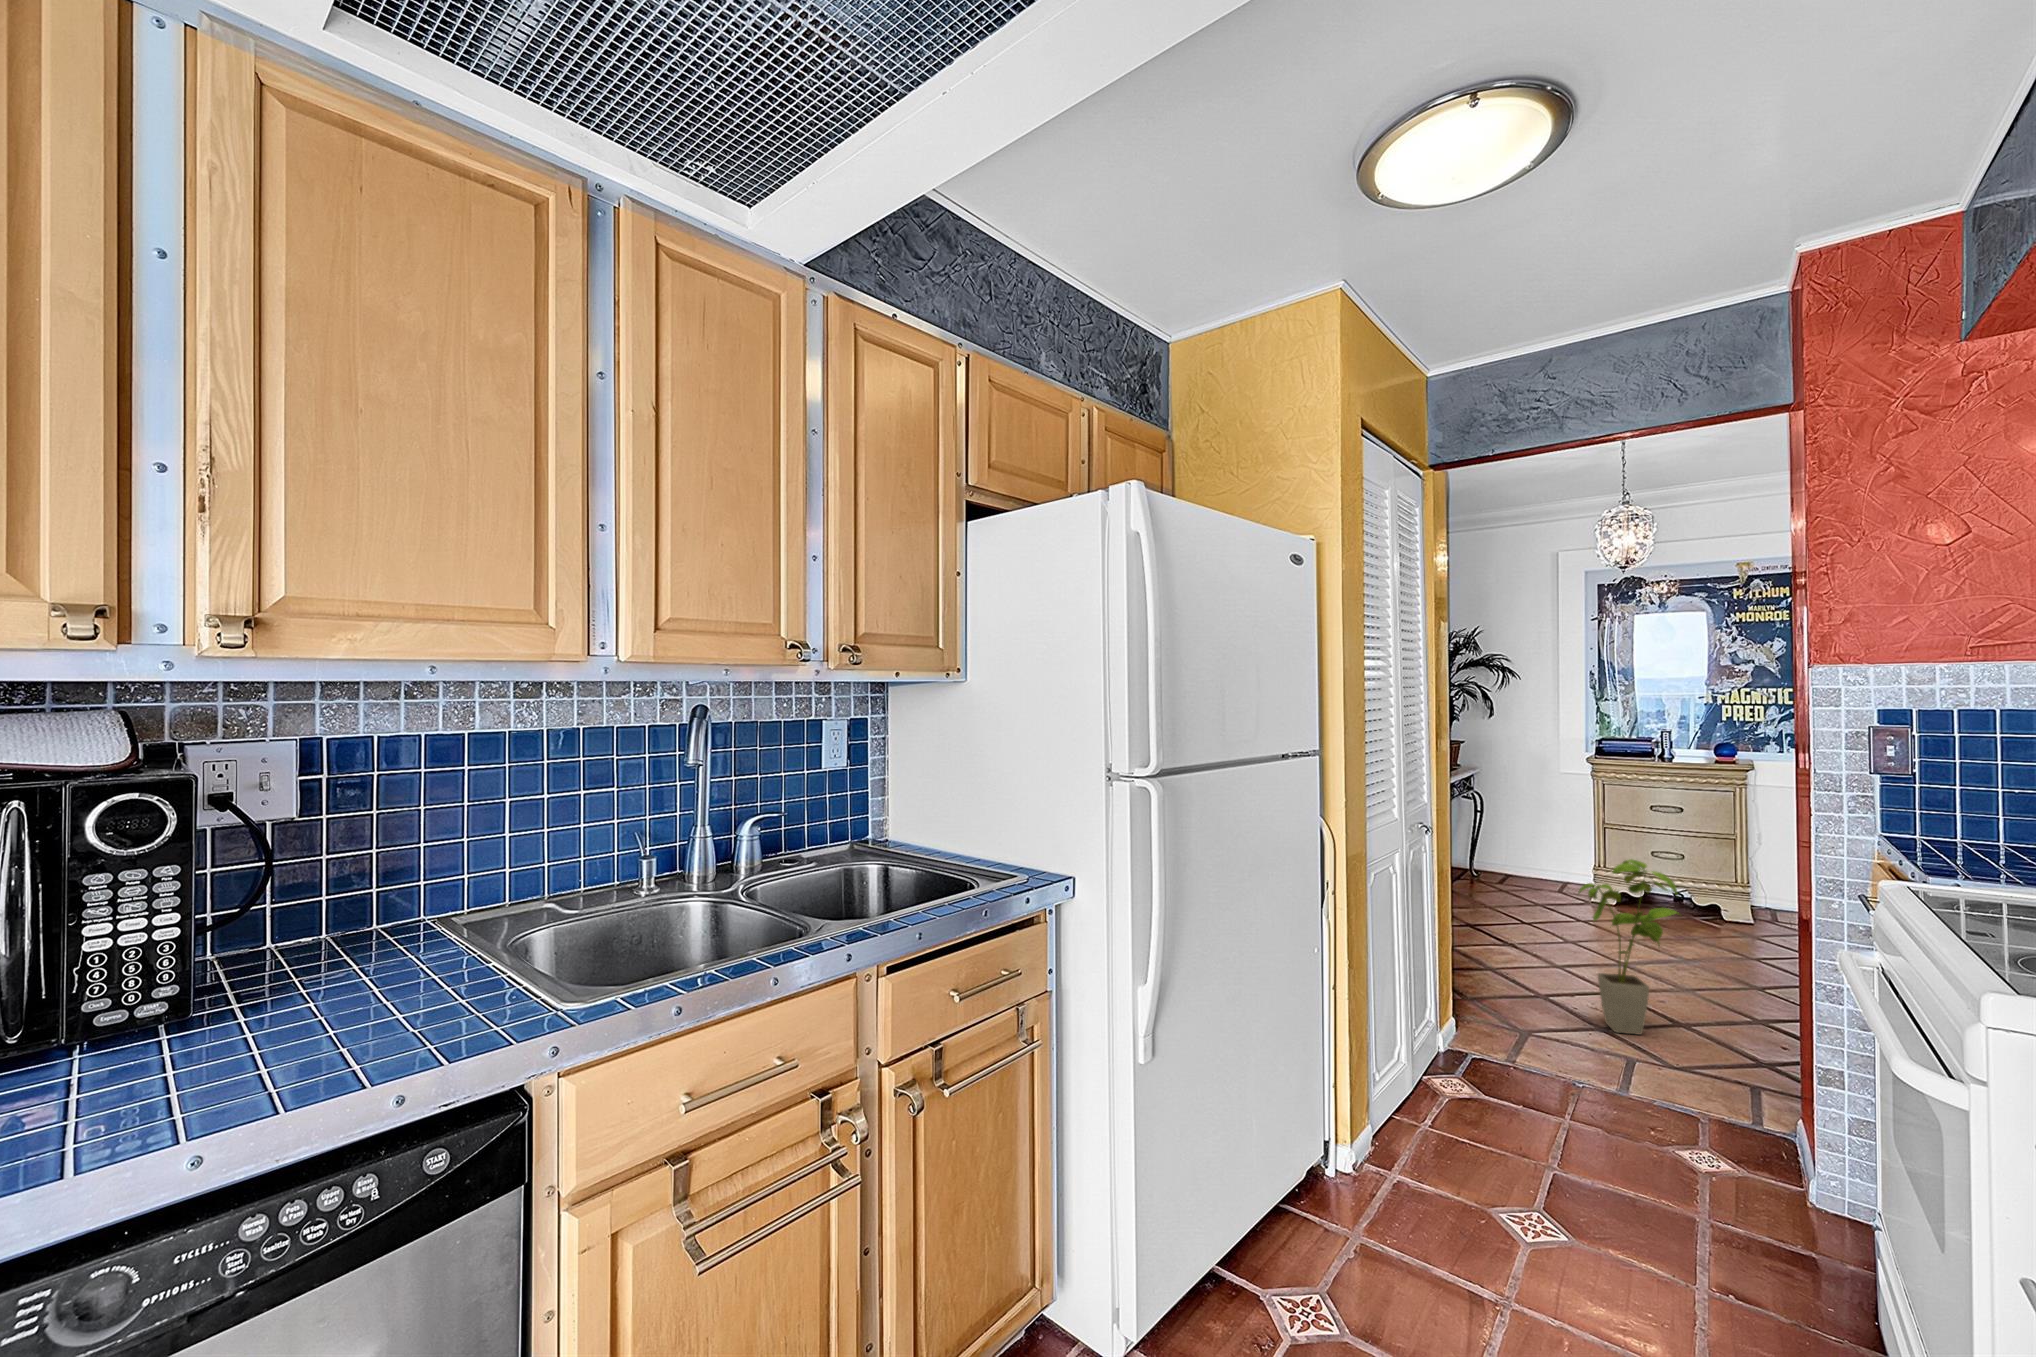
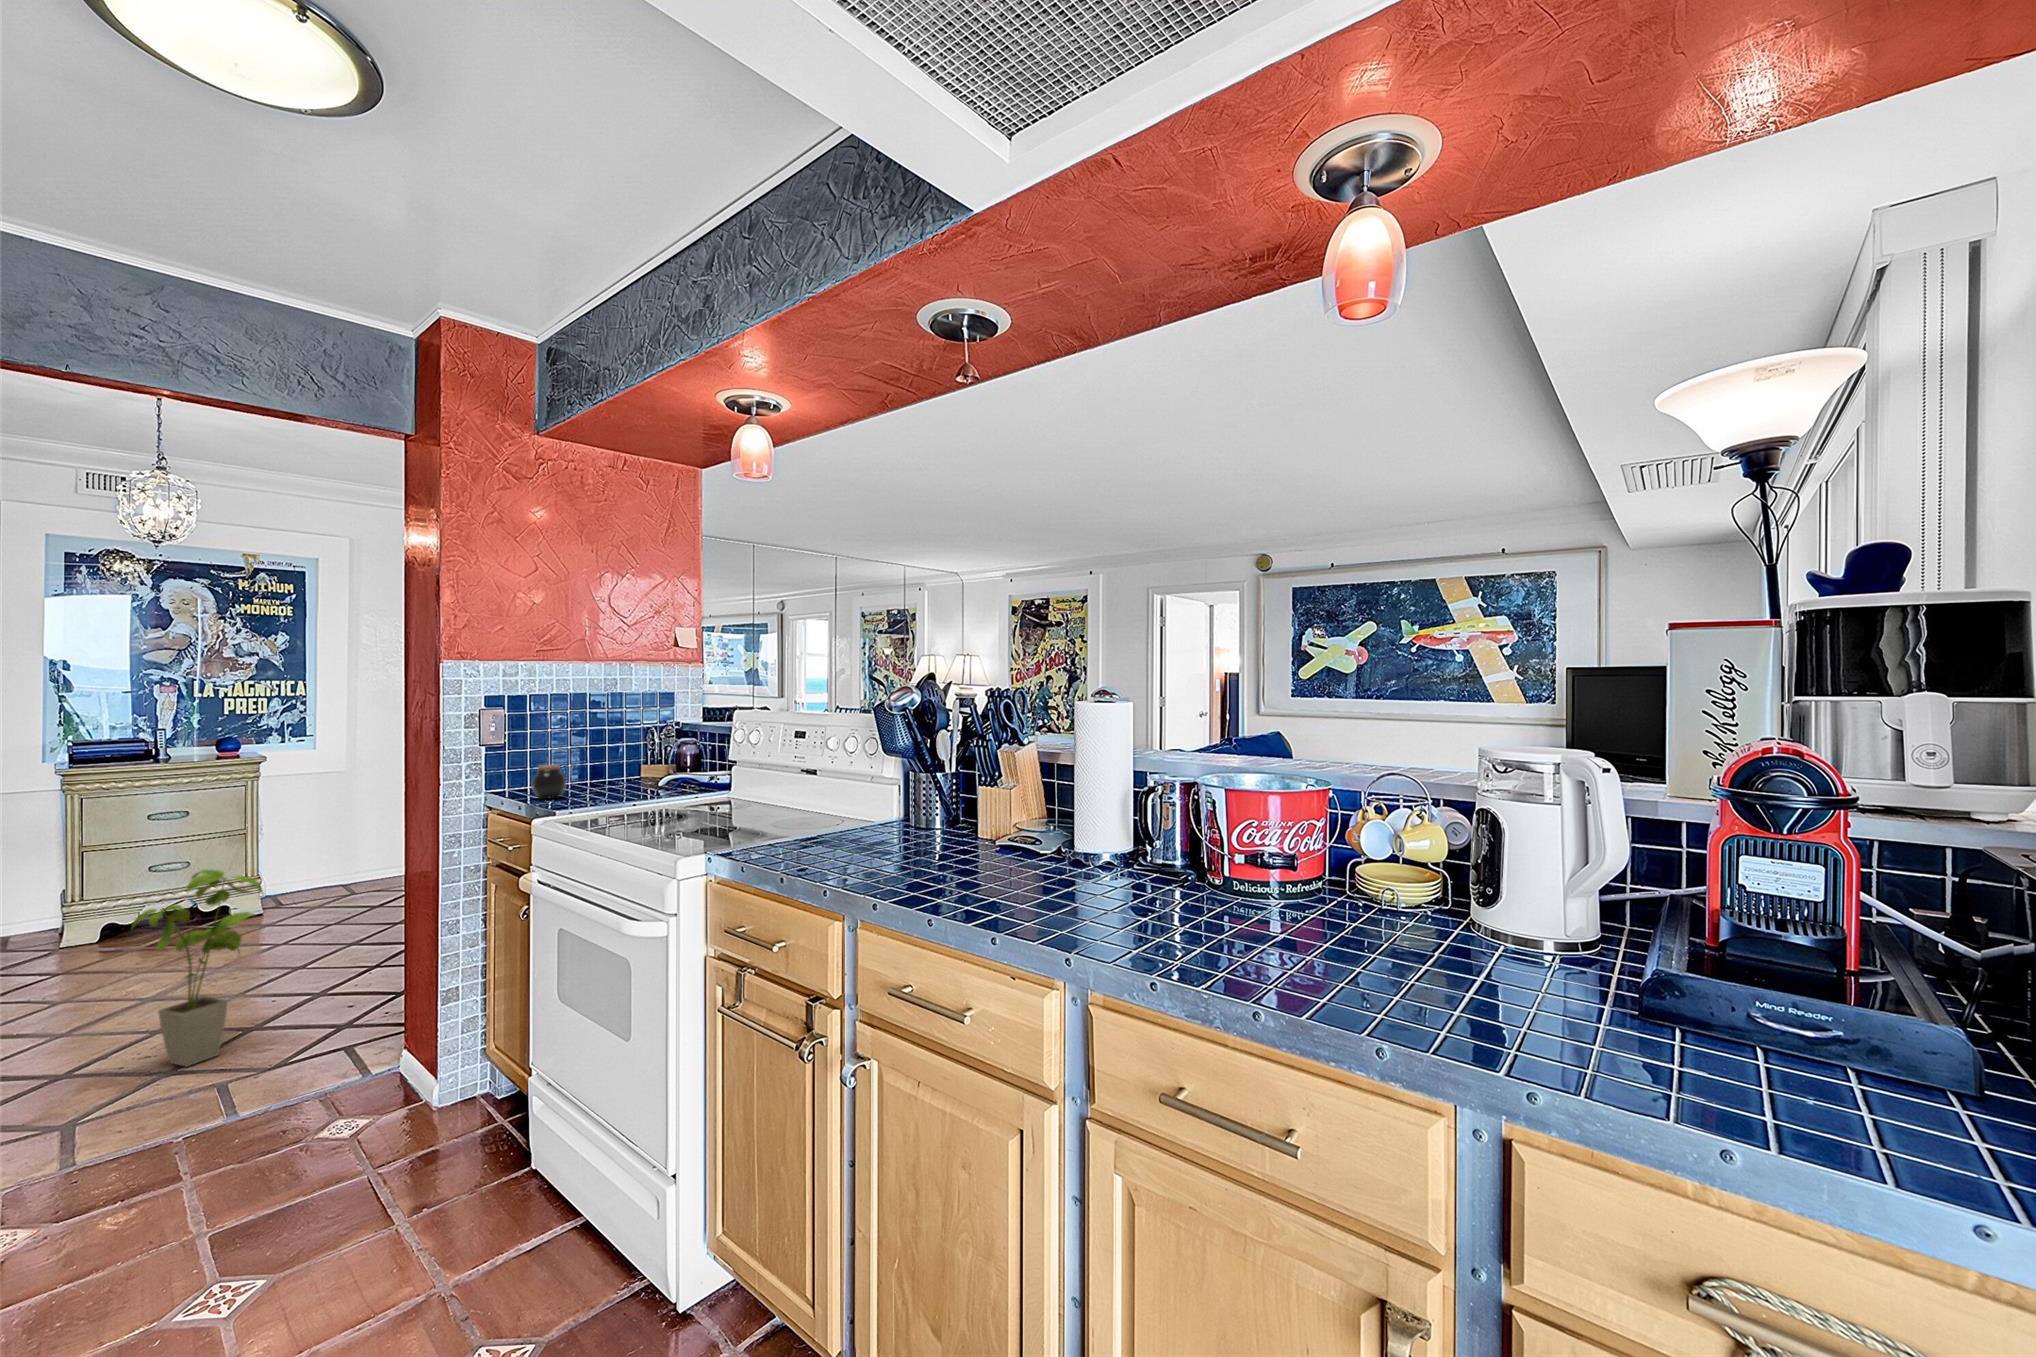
jar: none [1930,808,1992,857] -> present [532,765,566,799]

